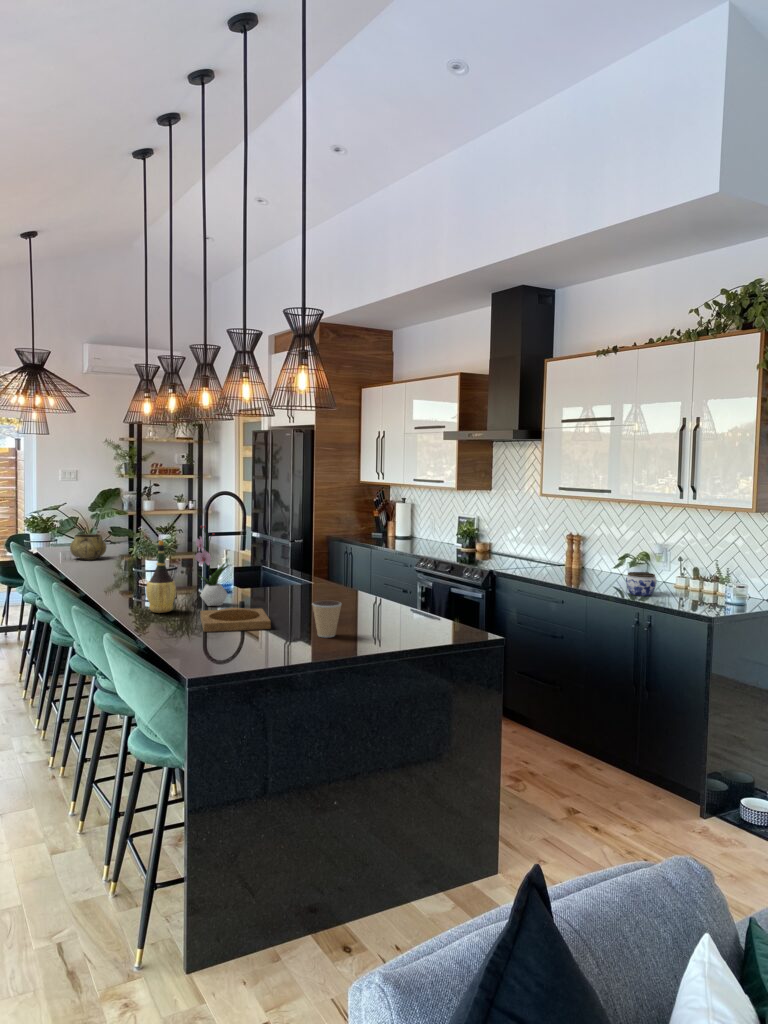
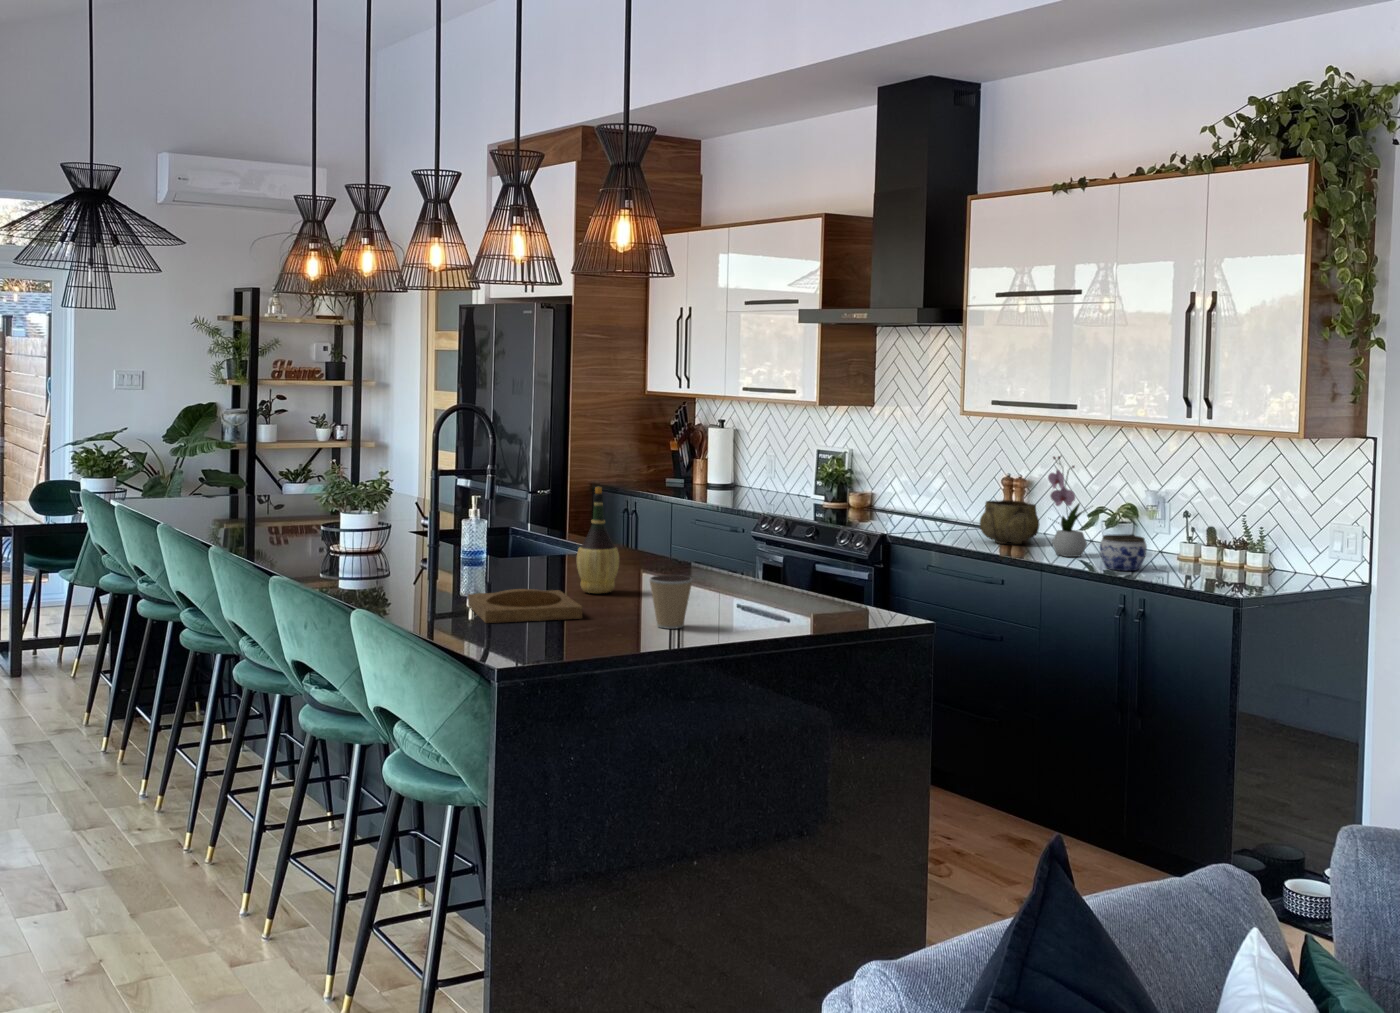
flower arrangement: present [195,526,228,606] -> present [1048,456,1093,557]
decorative bowl: present [70,534,106,560] -> present [980,500,1039,544]
wine bottle: present [146,541,176,613] -> present [577,487,619,593]

